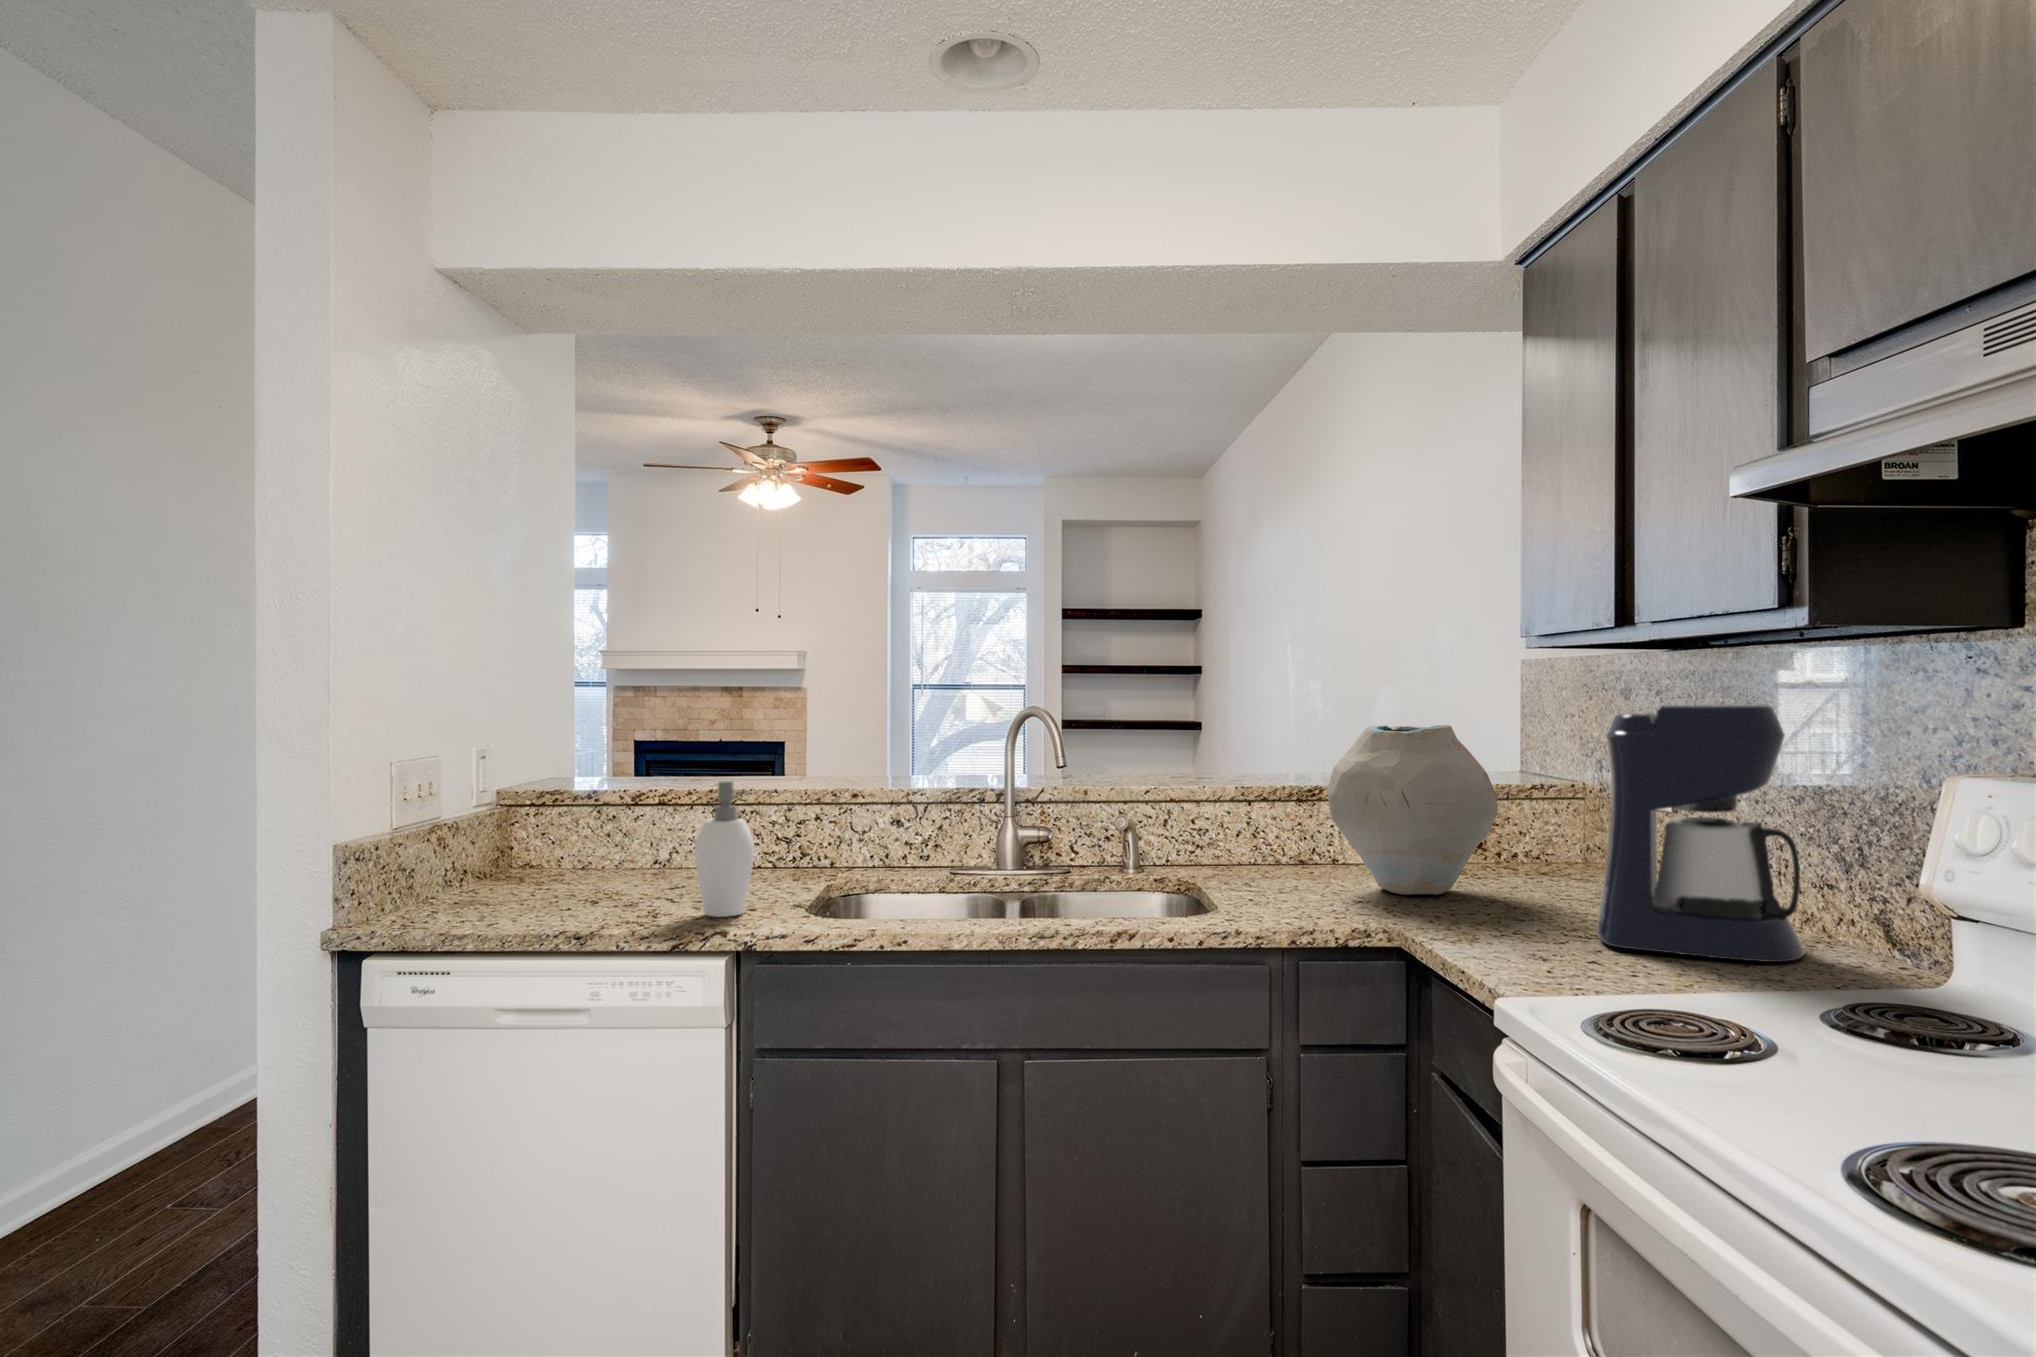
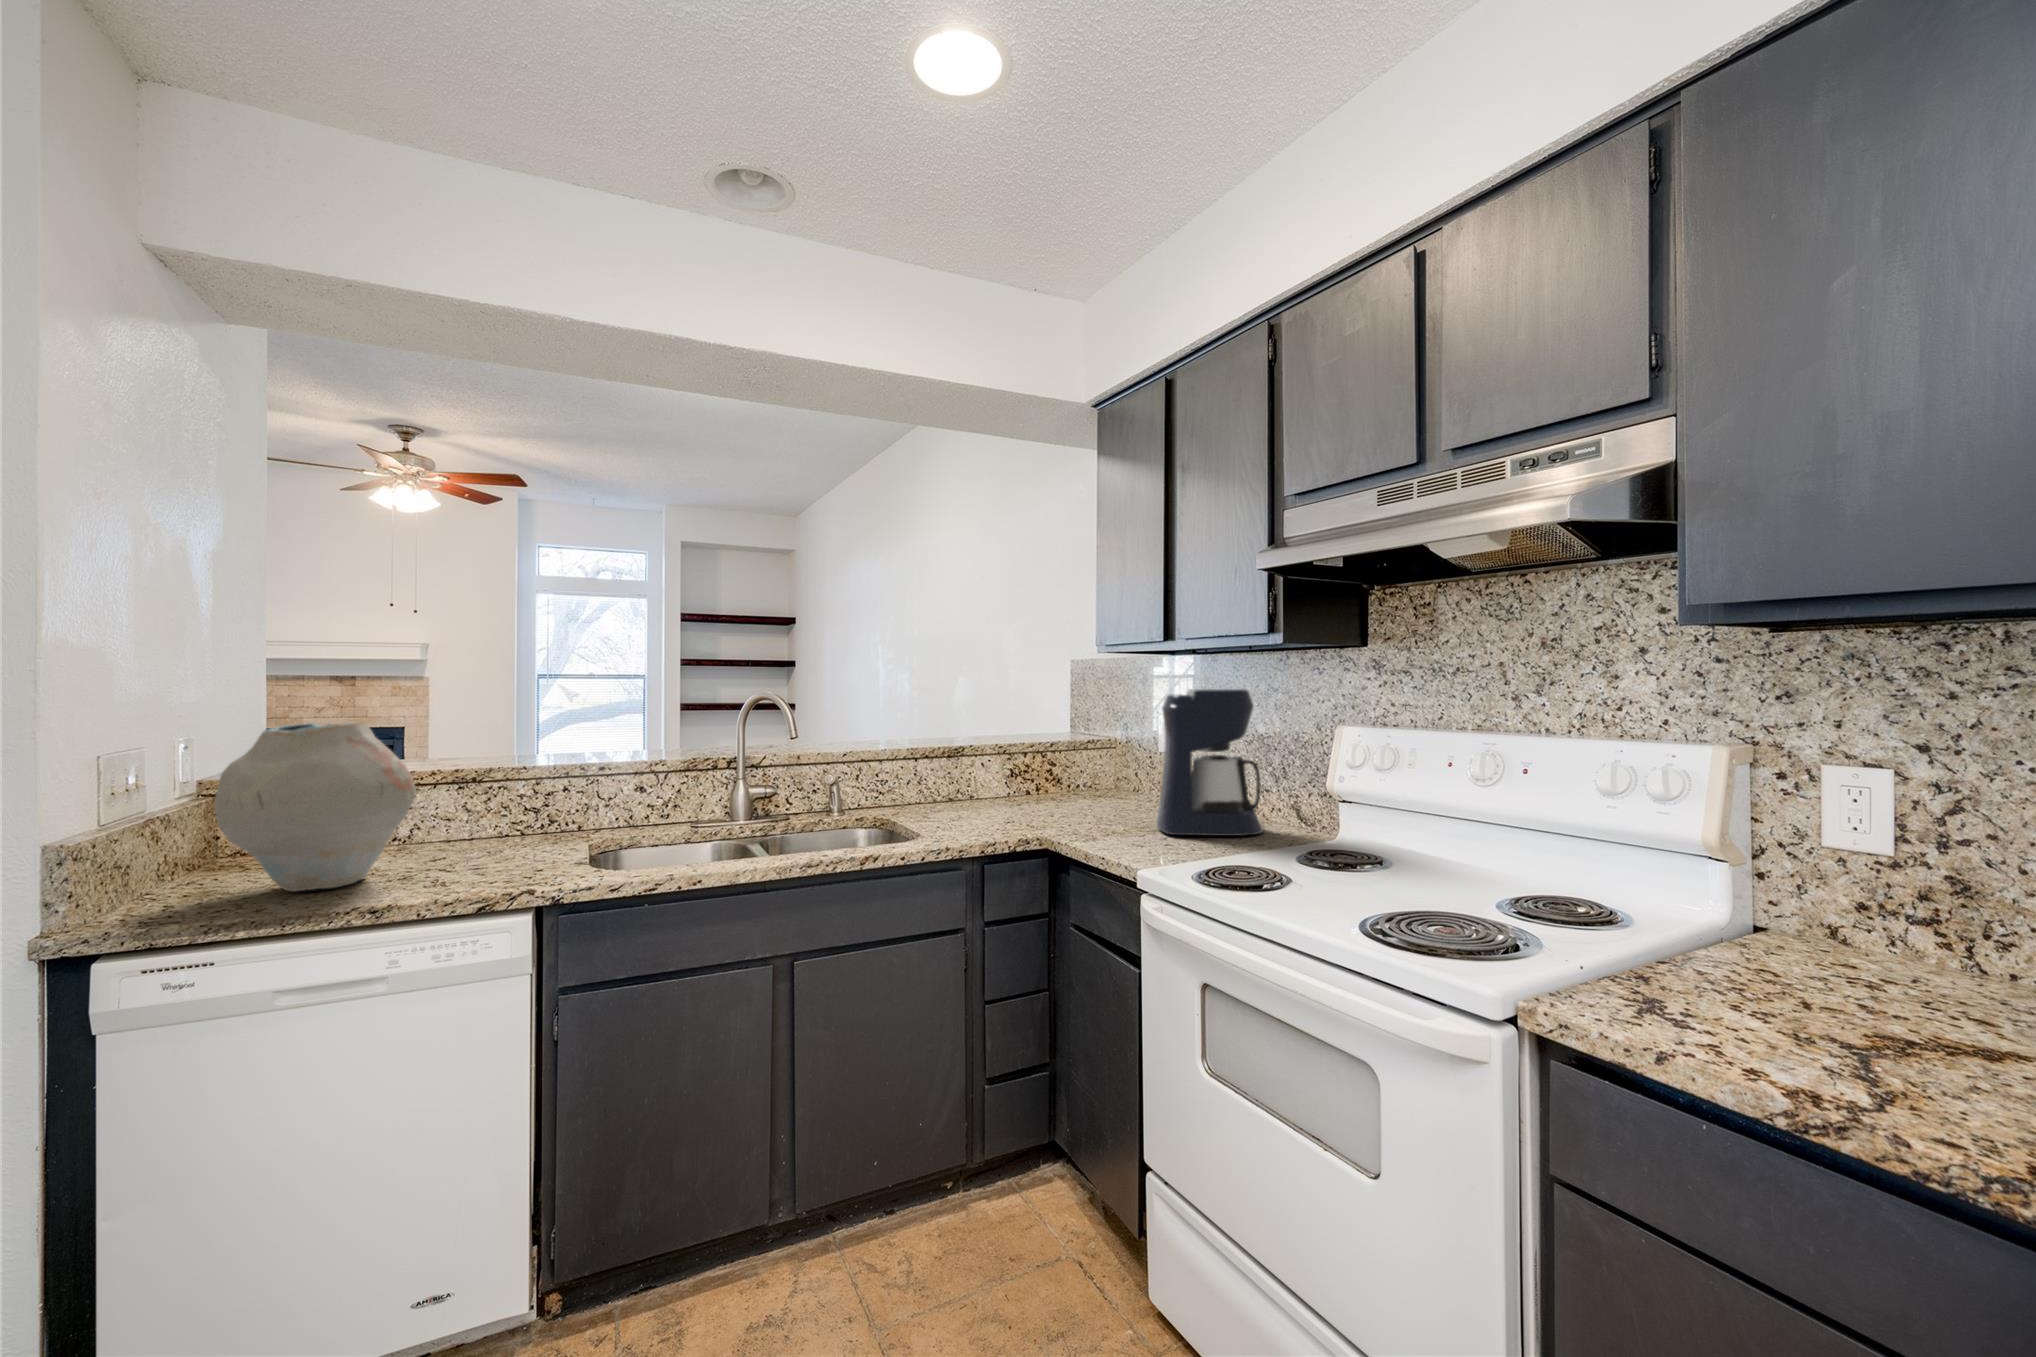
vase: present [1327,725,1498,895] -> present [215,722,416,892]
soap dispenser: present [695,781,755,917] -> none [488,760,551,879]

